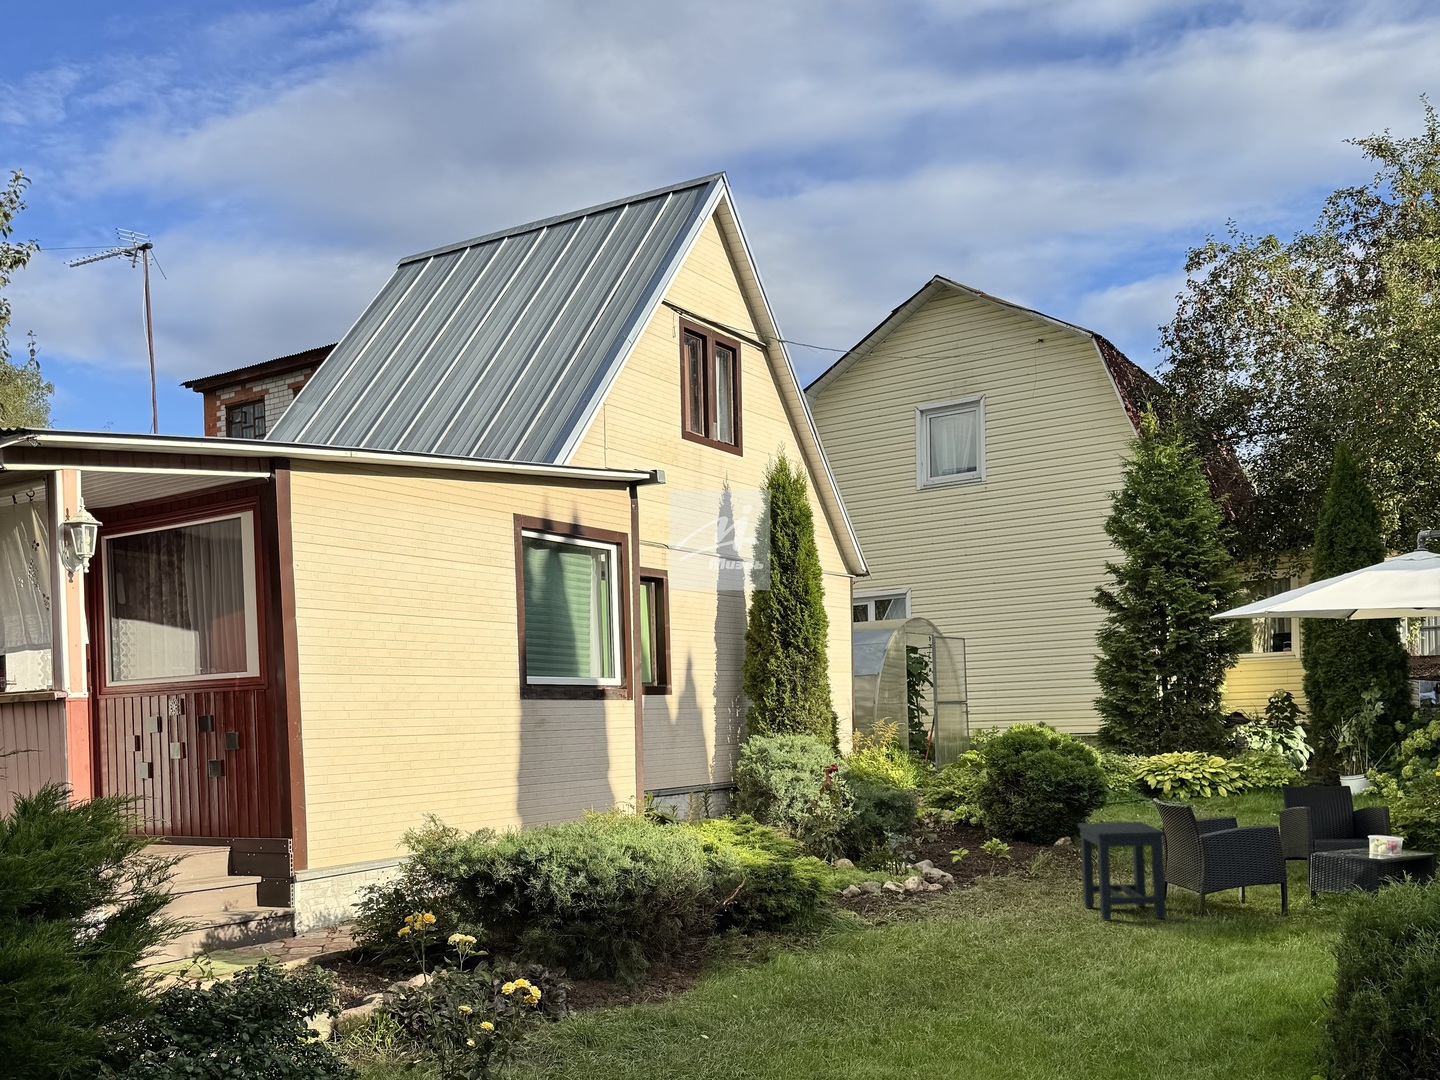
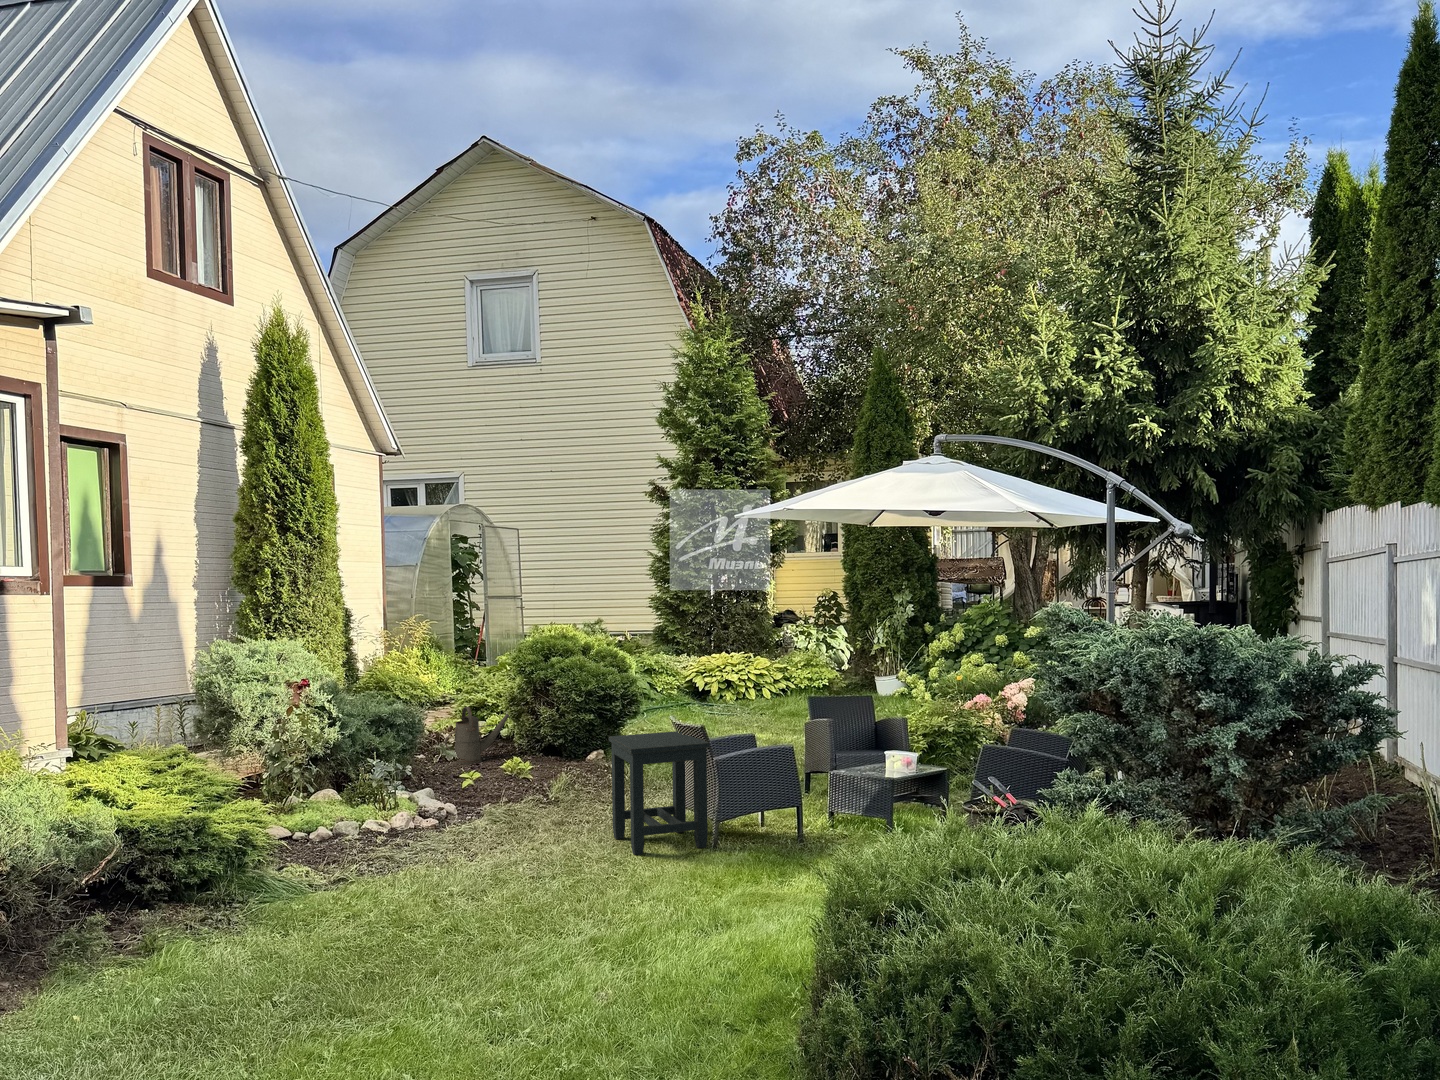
watering can: none [928,796,982,845] -> present [445,707,509,764]

